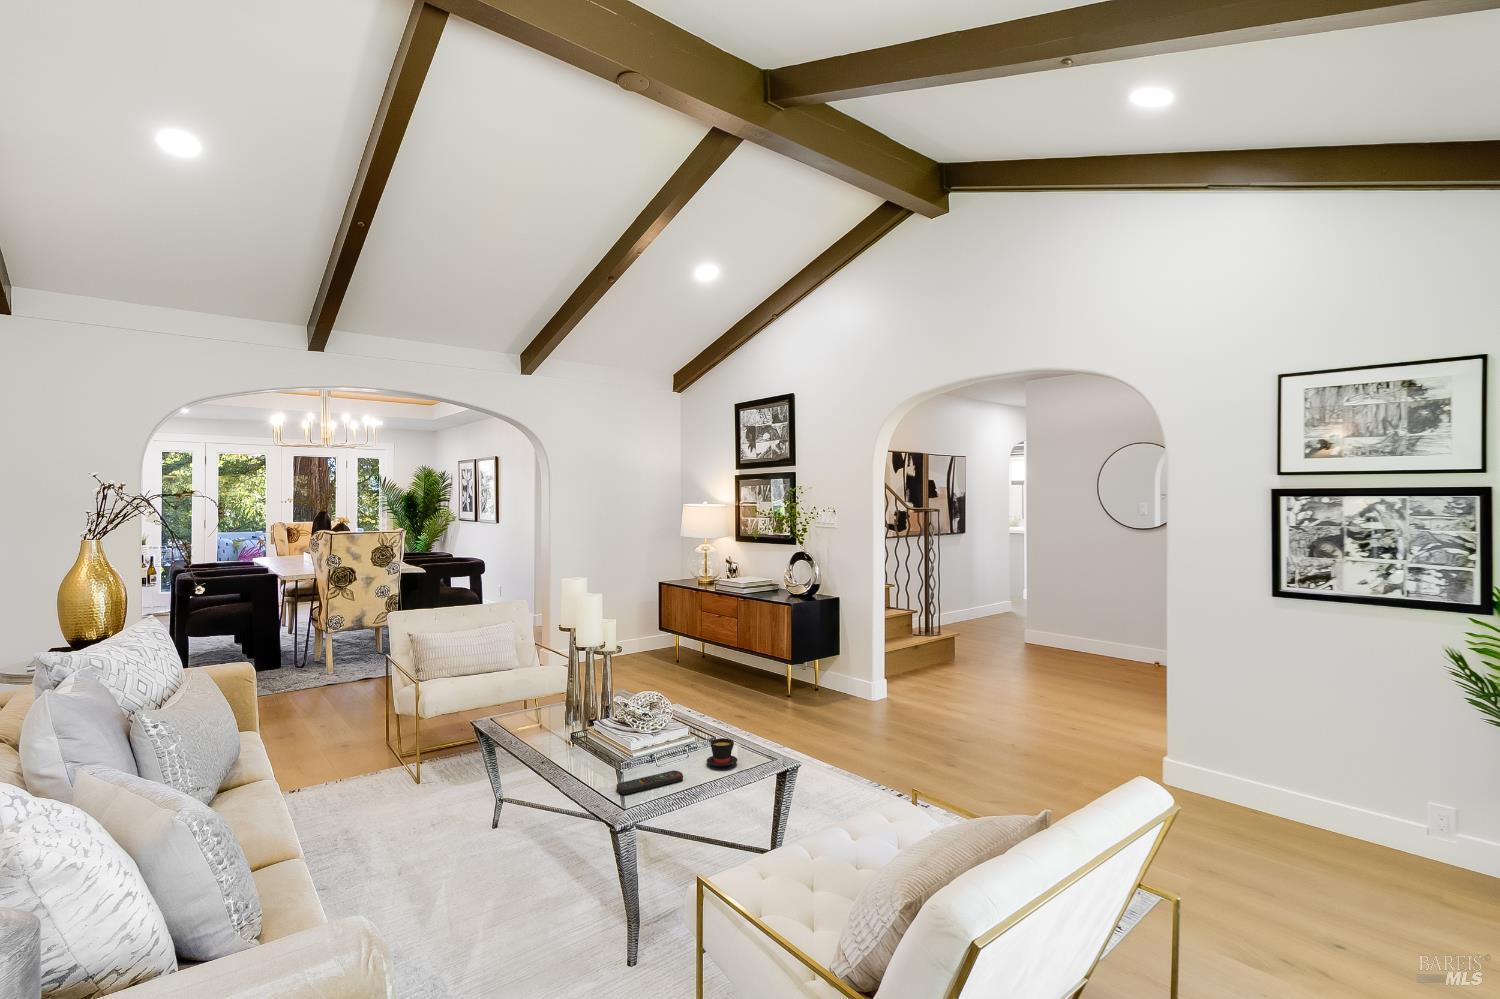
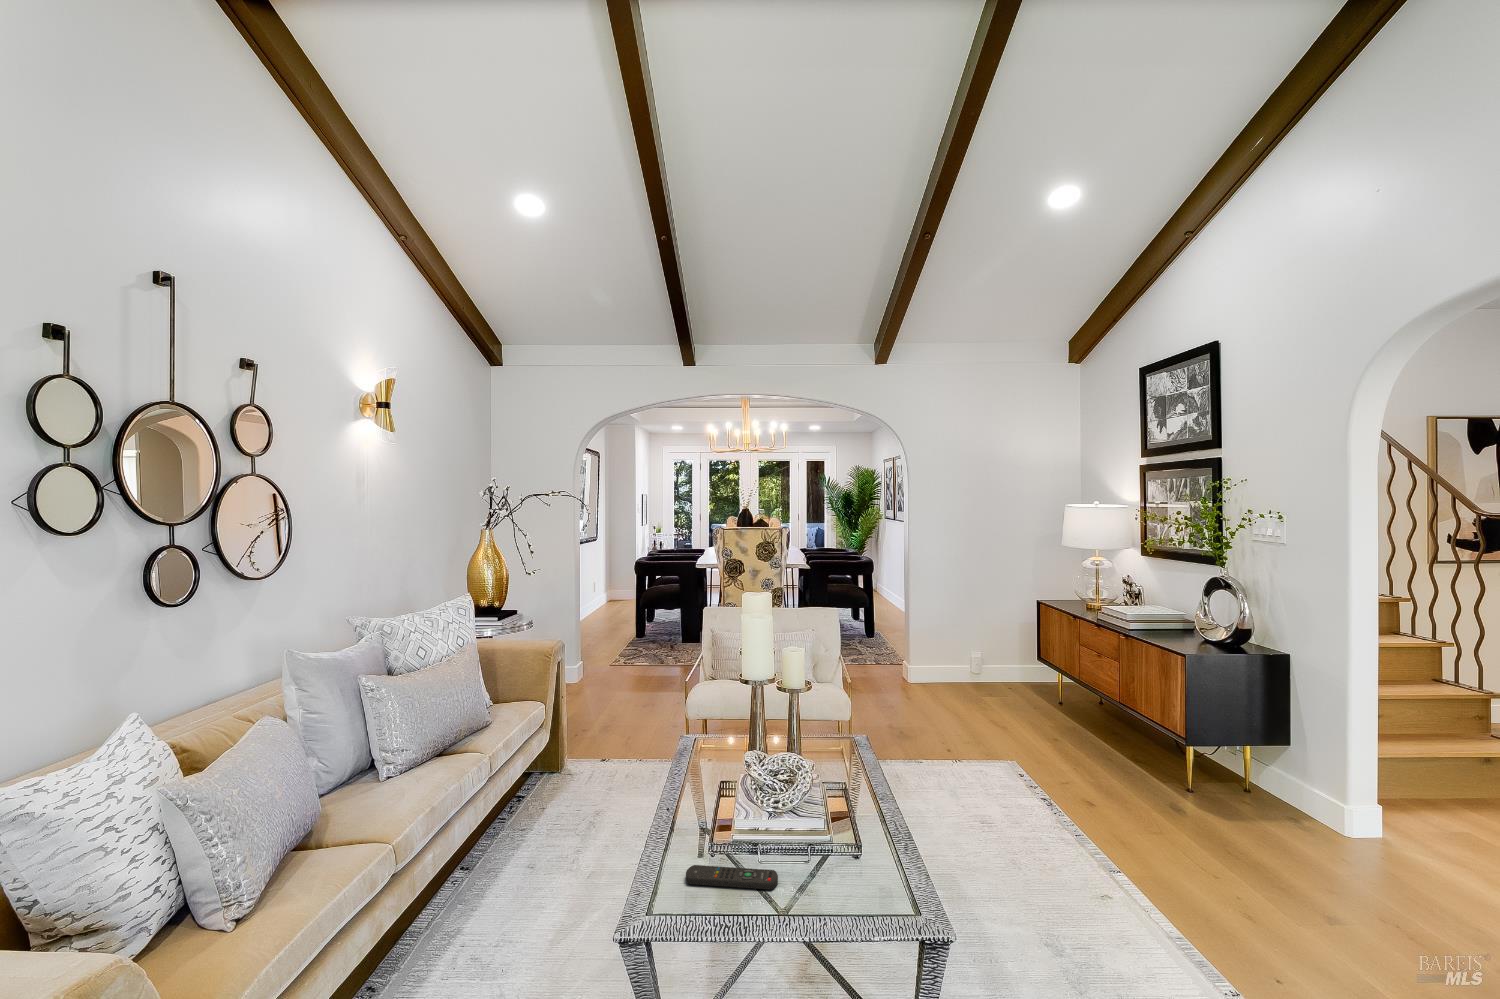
teacup: present [707,738,738,767] -> none [826,843,874,890]

